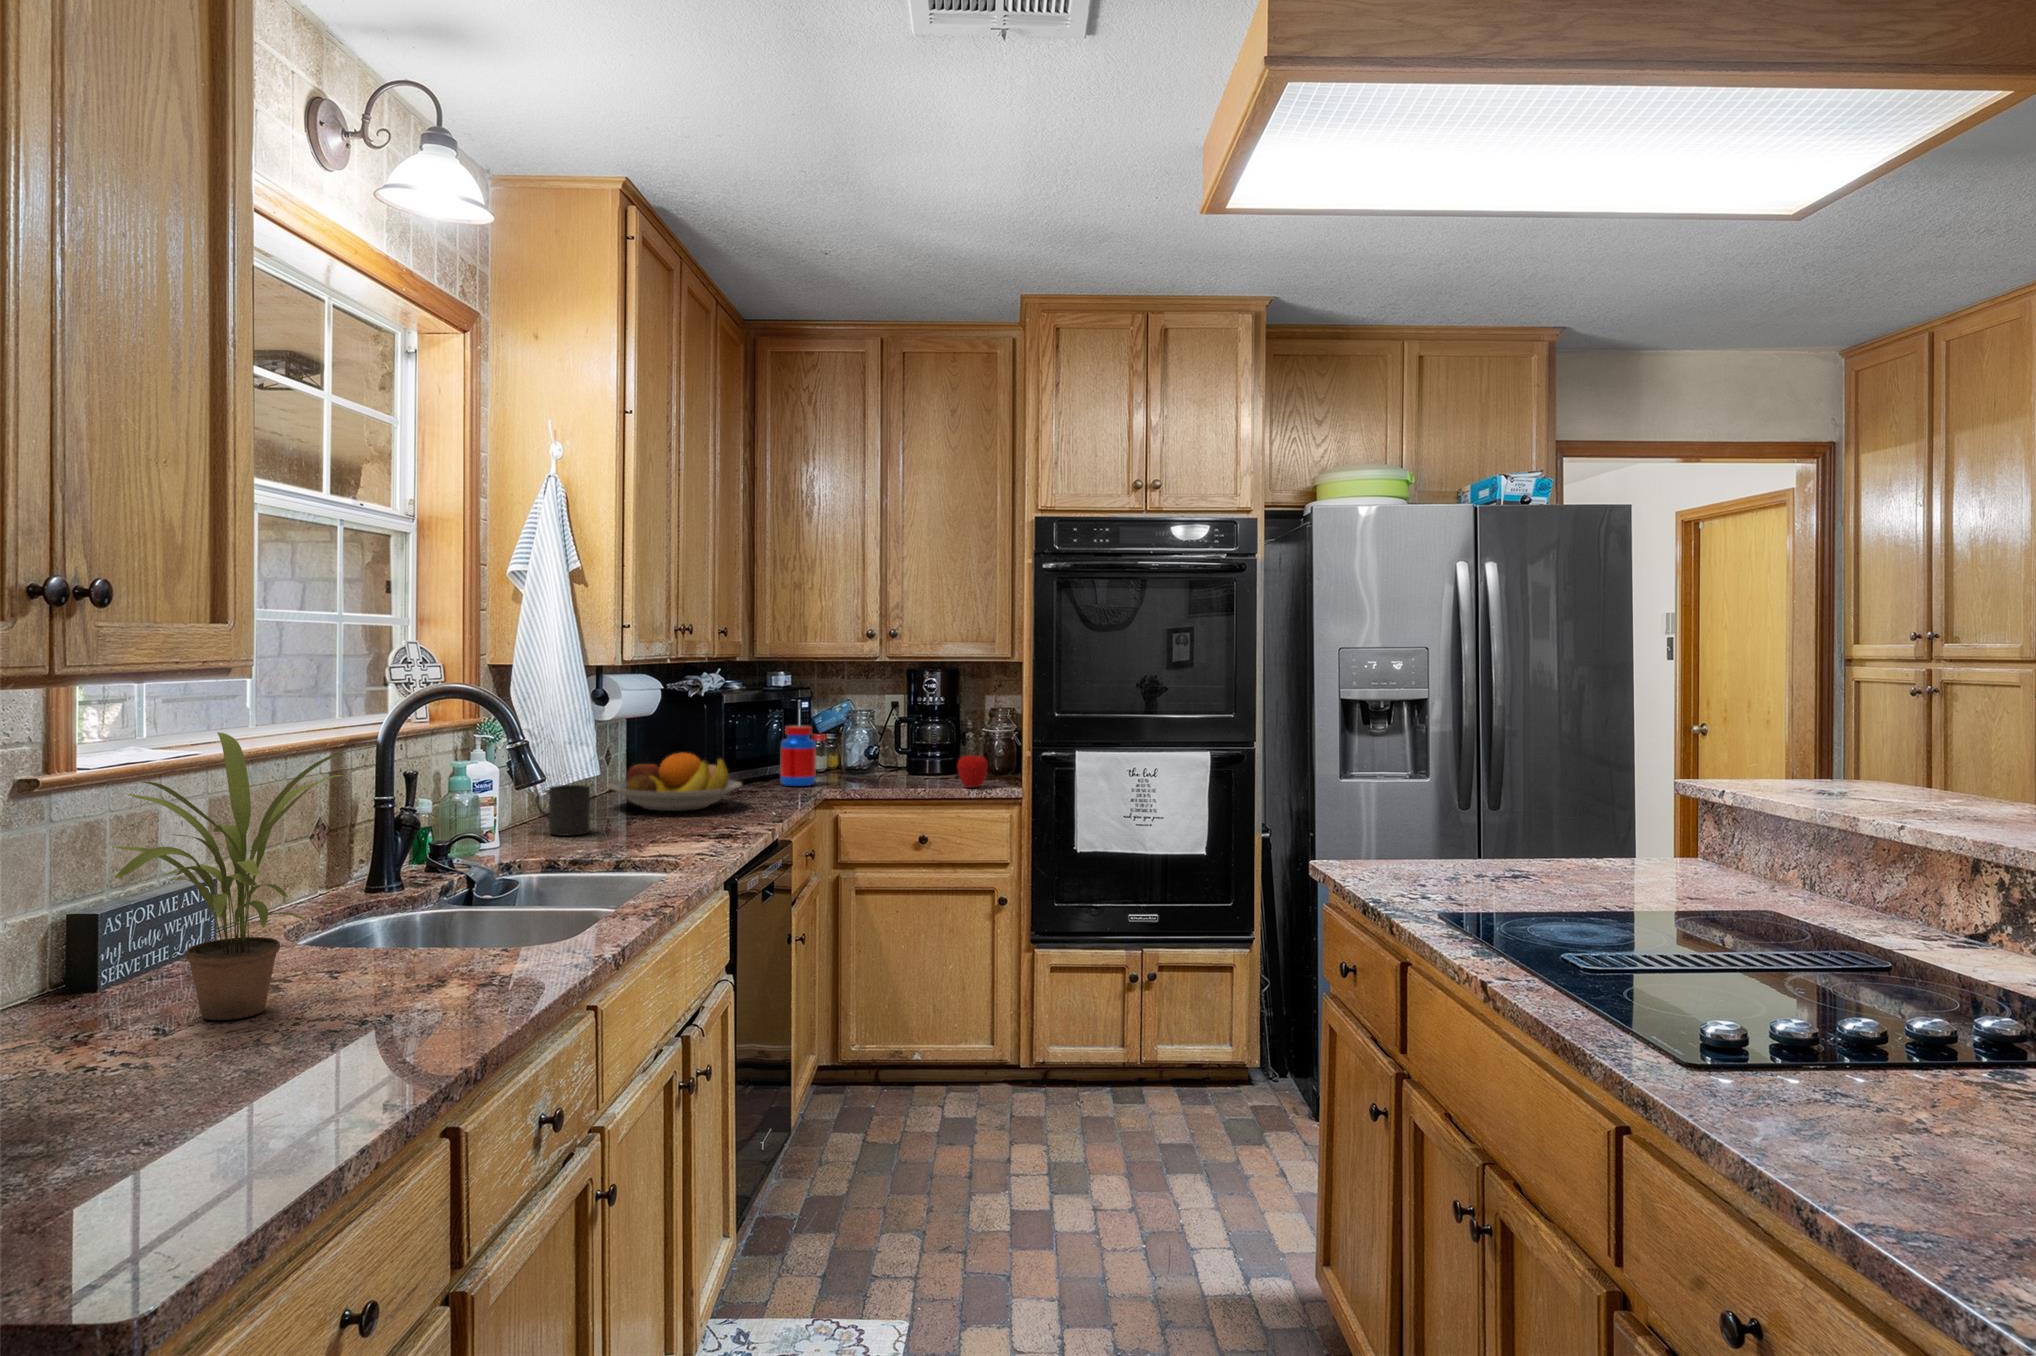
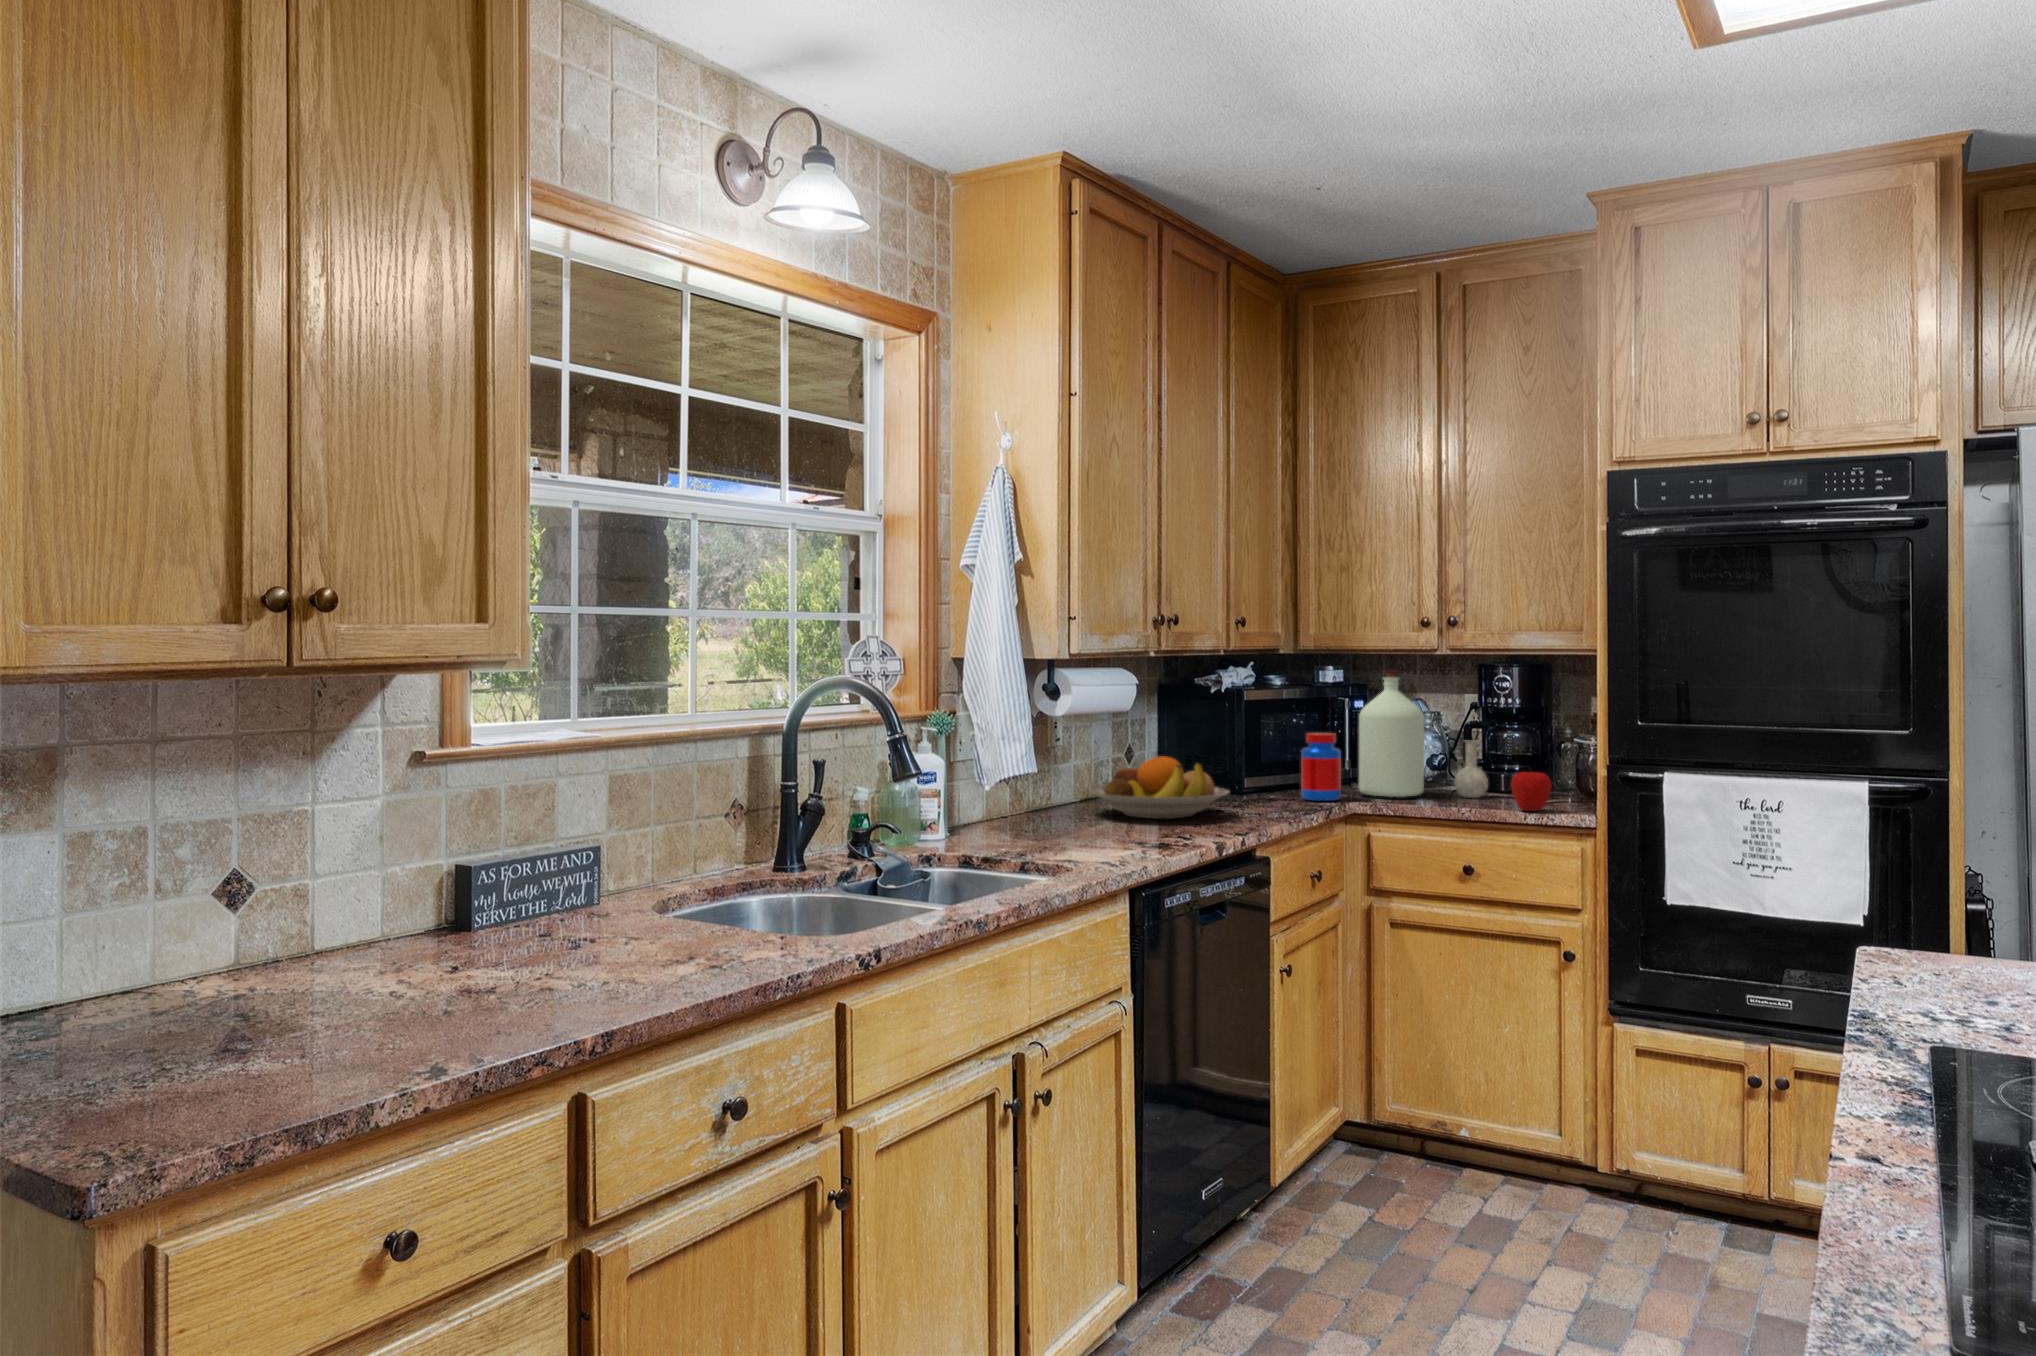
bottle: none [823,670,928,779] -> present [1359,670,1488,798]
potted plant: present [113,732,378,1020] -> none [416,705,626,968]
mug: present [536,785,590,836] -> none [990,784,1041,836]

